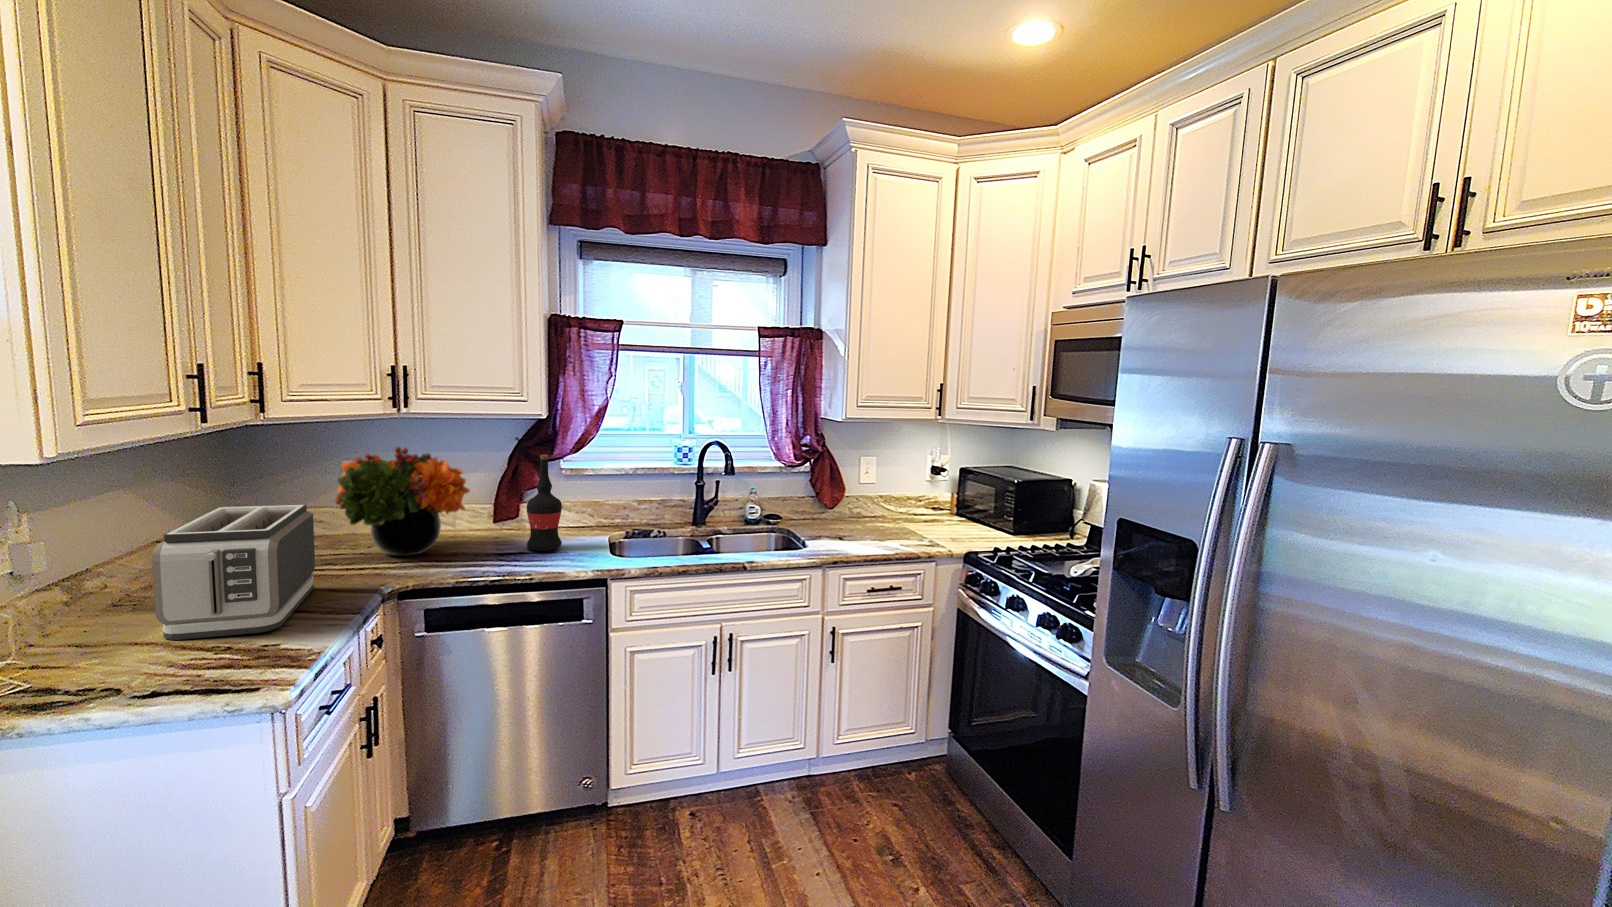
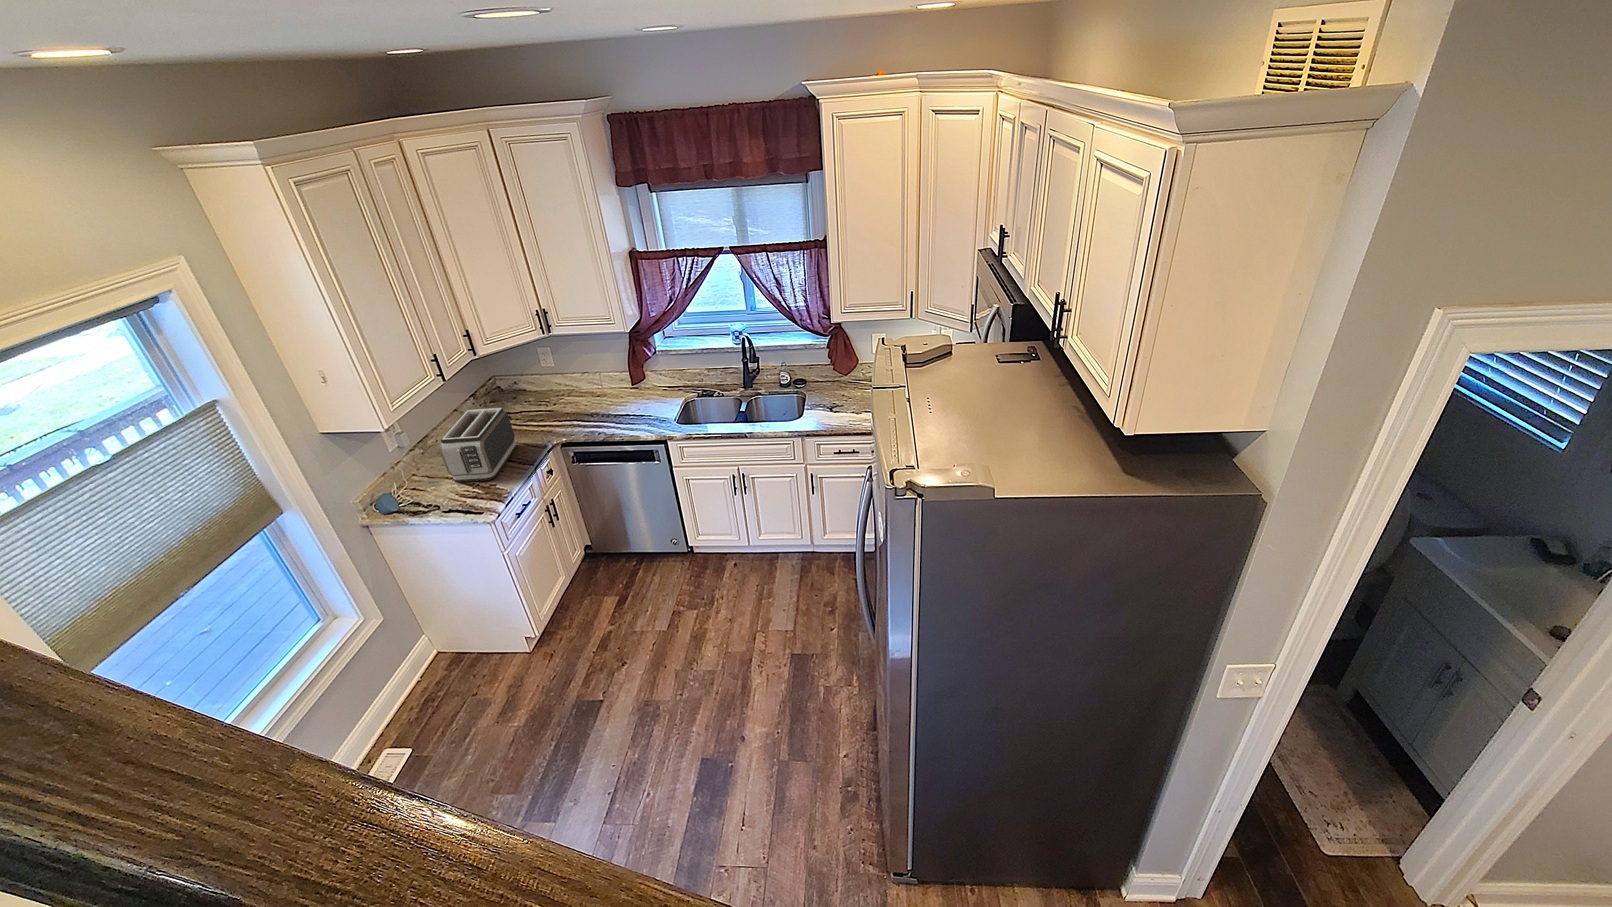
flower arrangement: present [336,447,470,556] -> none [522,354,596,417]
wine bottle: present [526,455,562,551] -> none [628,355,653,413]

